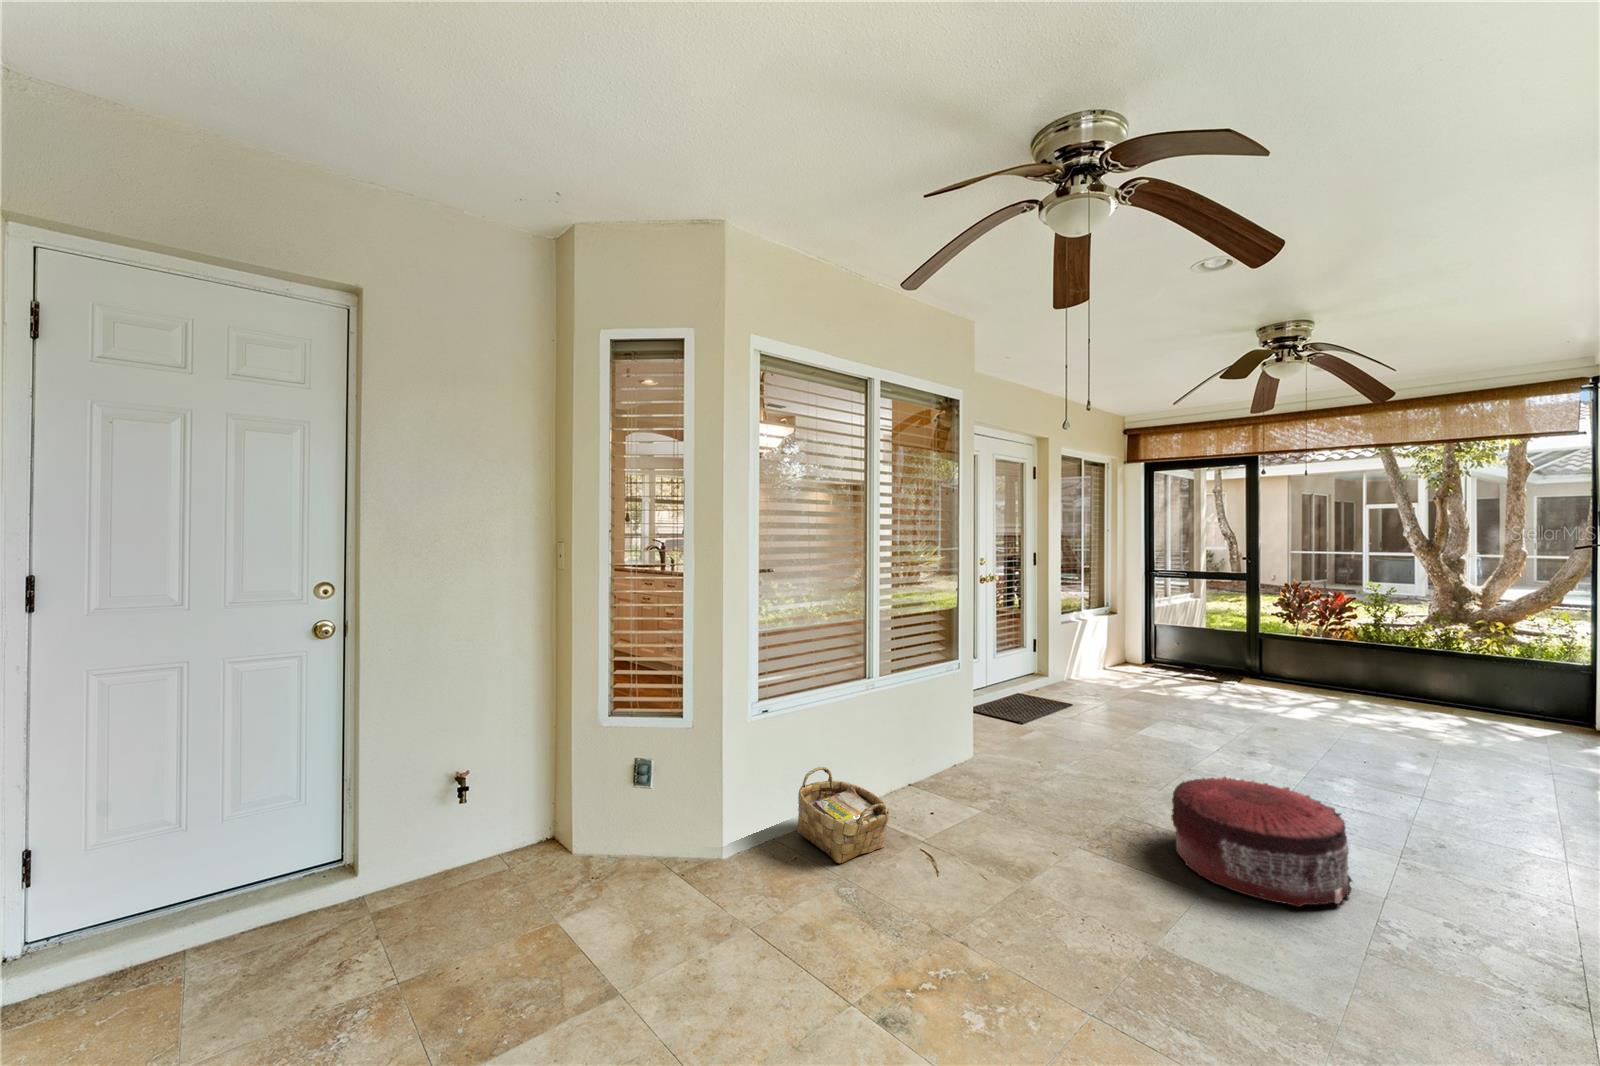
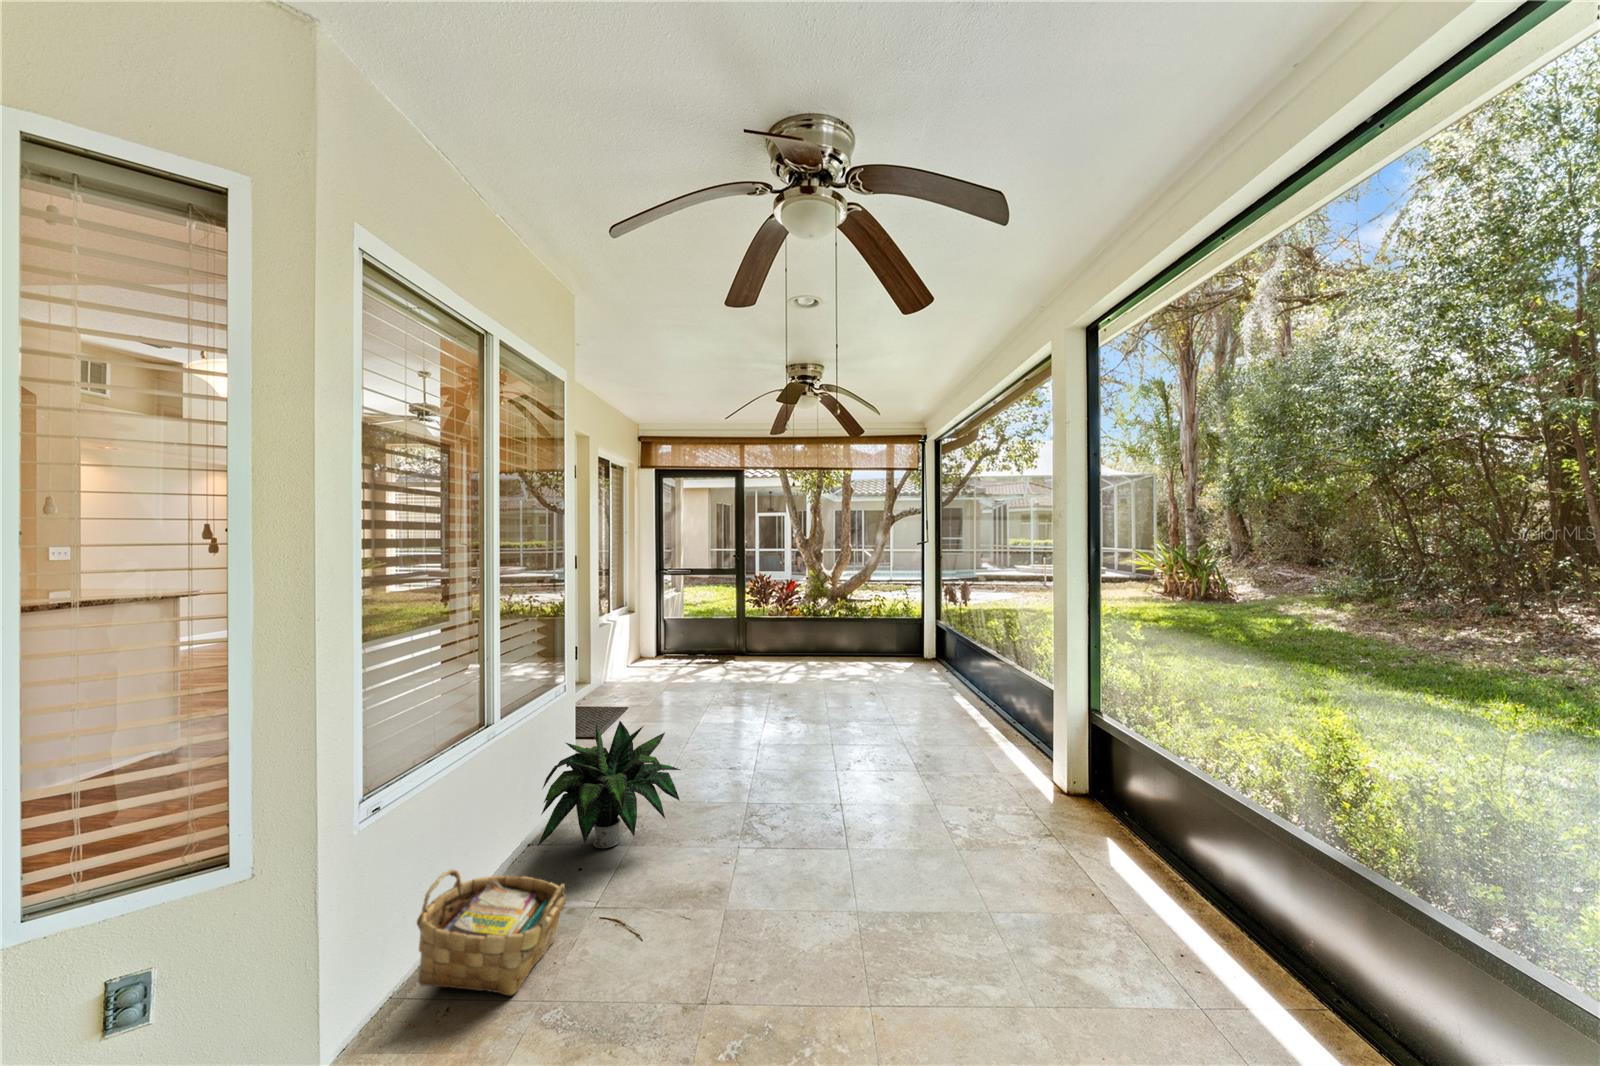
potted plant: none [903,699,1041,808] -> present [538,721,680,848]
pouf: present [1171,776,1352,907] -> none [796,728,912,825]

